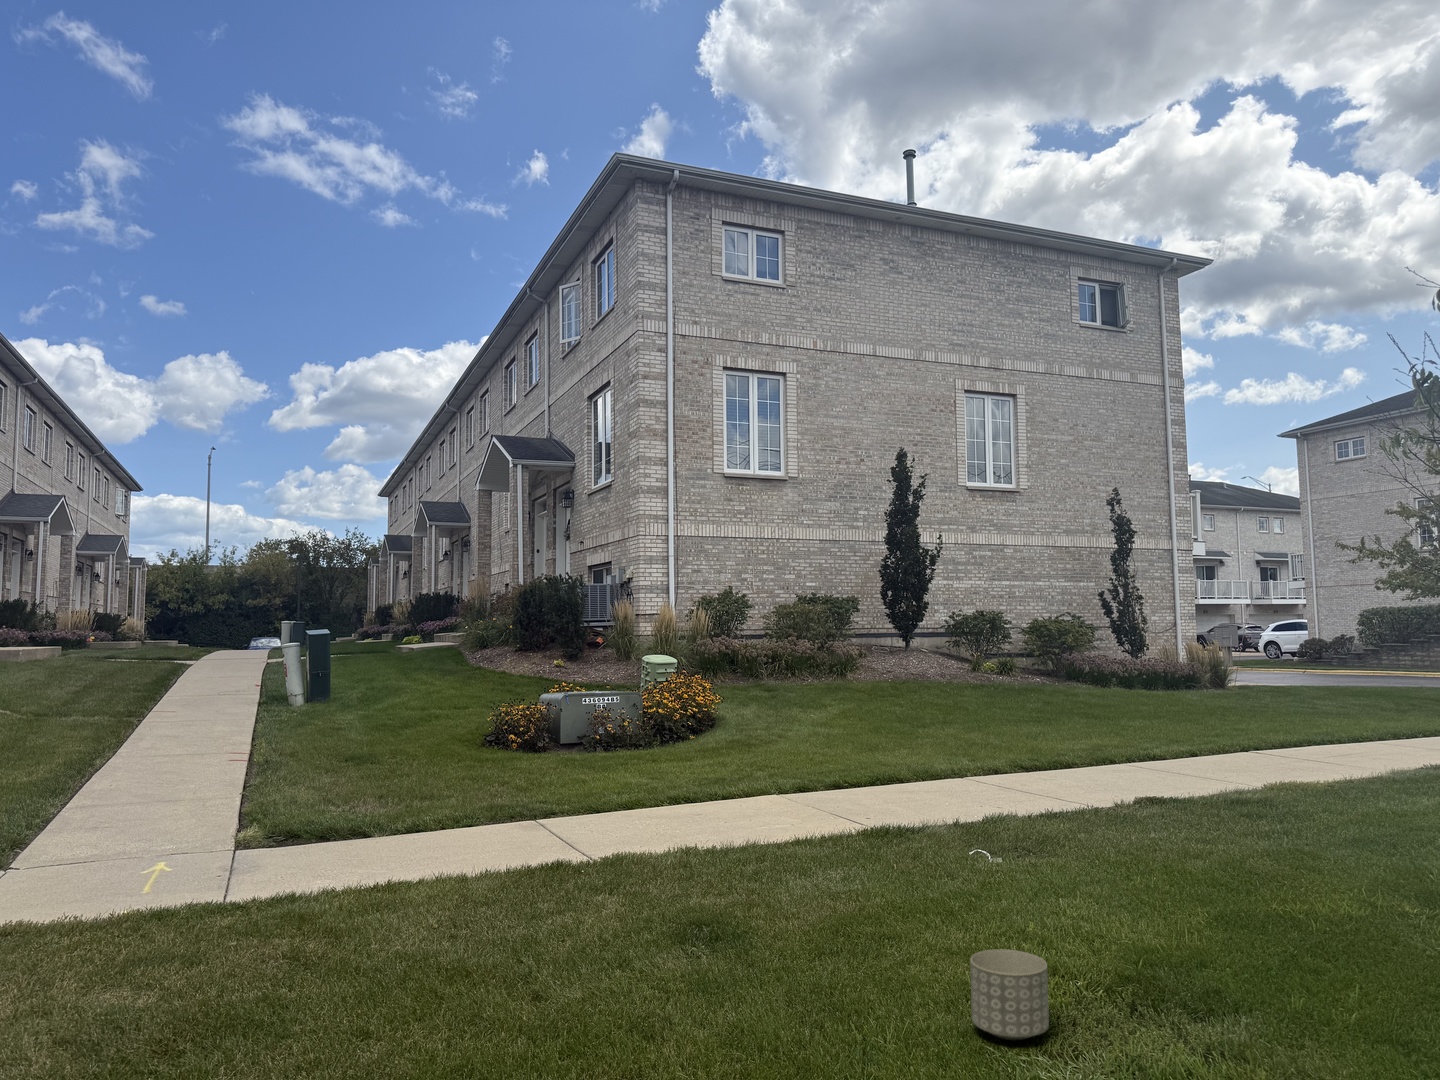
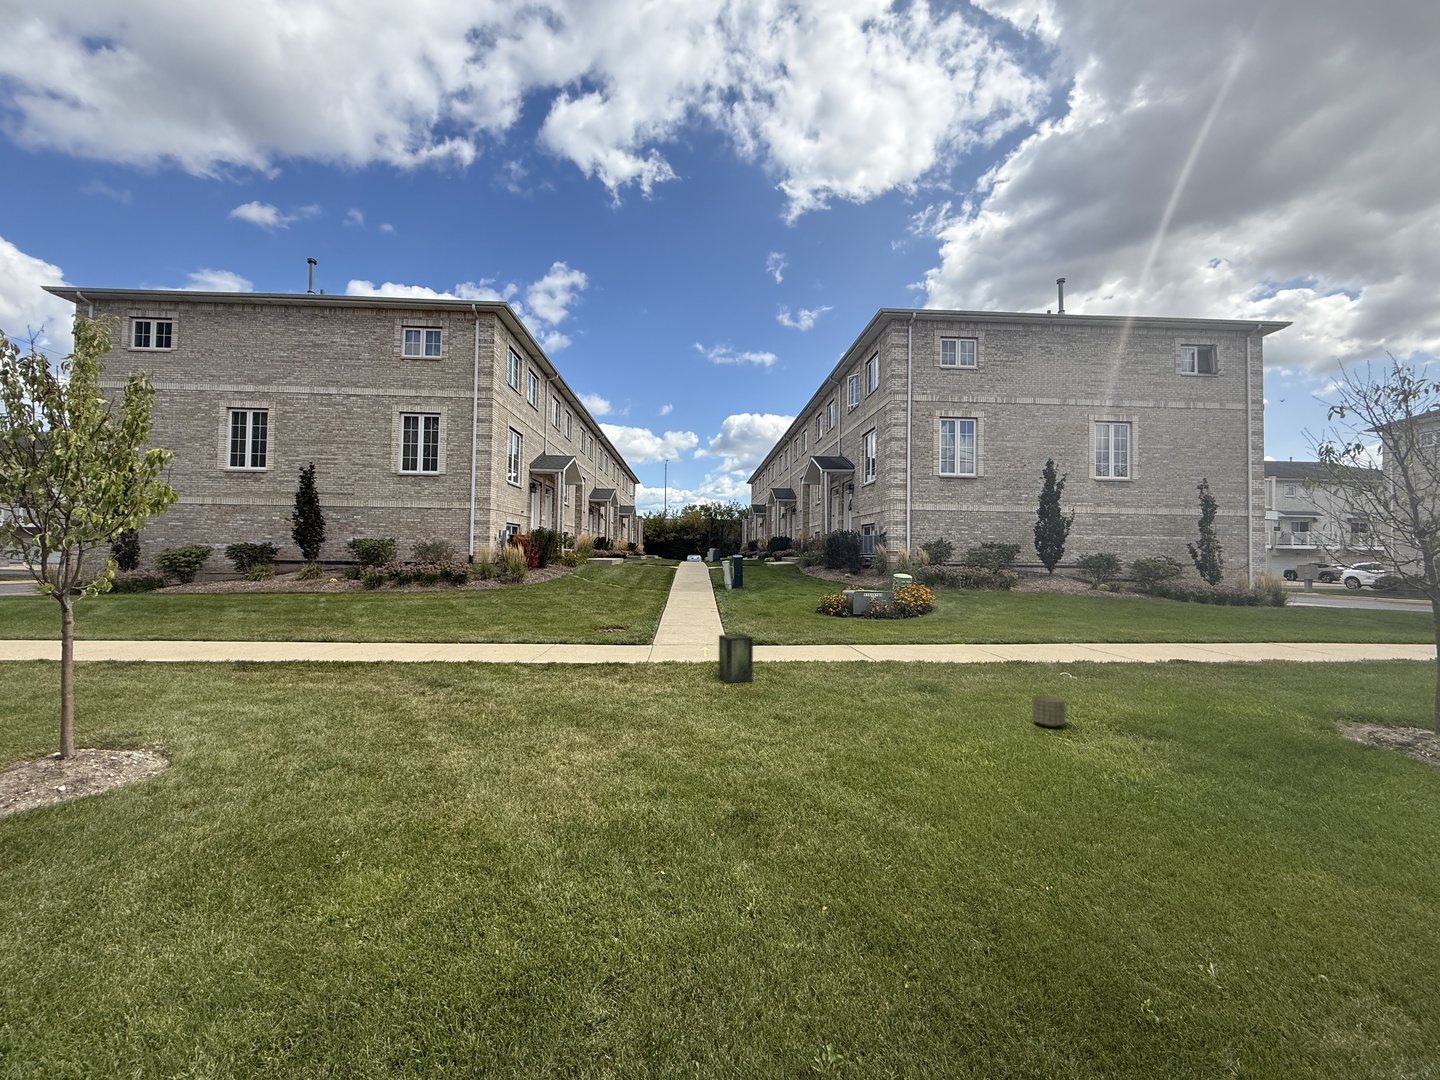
storage box: none [133,832,237,989] -> present [719,634,753,683]

